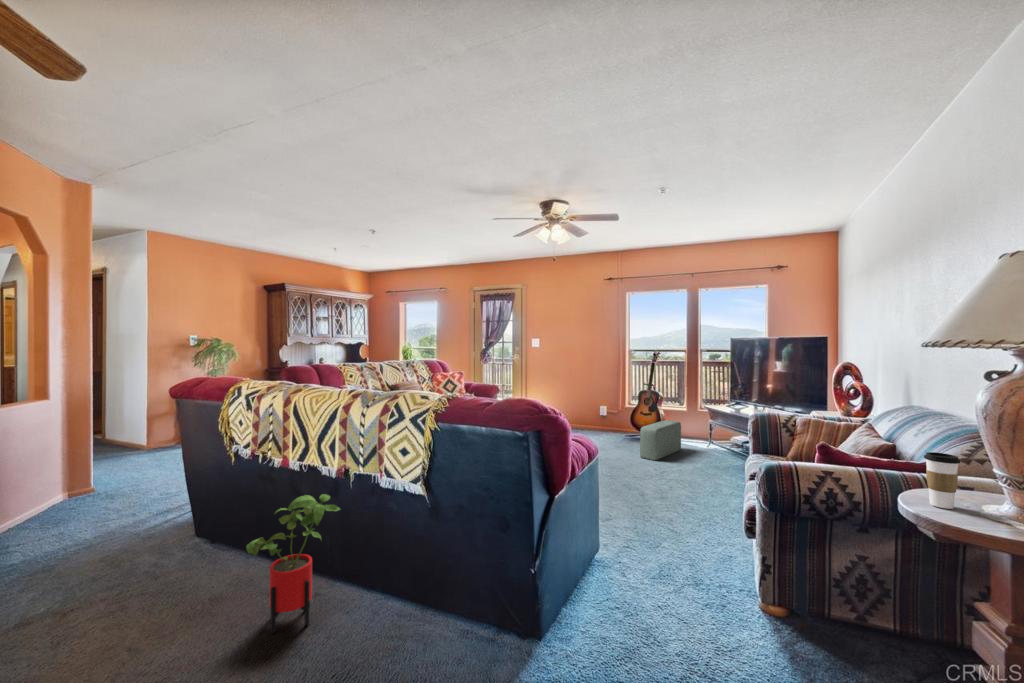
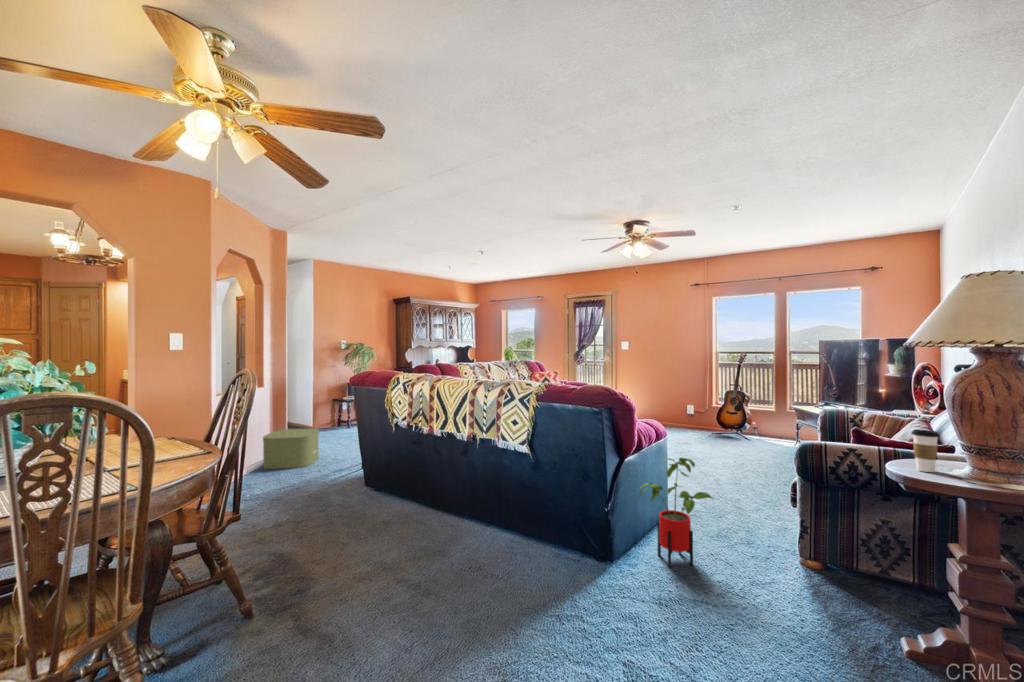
pouf: present [640,420,681,460] -> none [721,418,765,454]
storage box: none [29,456,132,522] -> present [263,429,319,469]
house plant: present [247,494,340,634] -> present [640,458,713,567]

